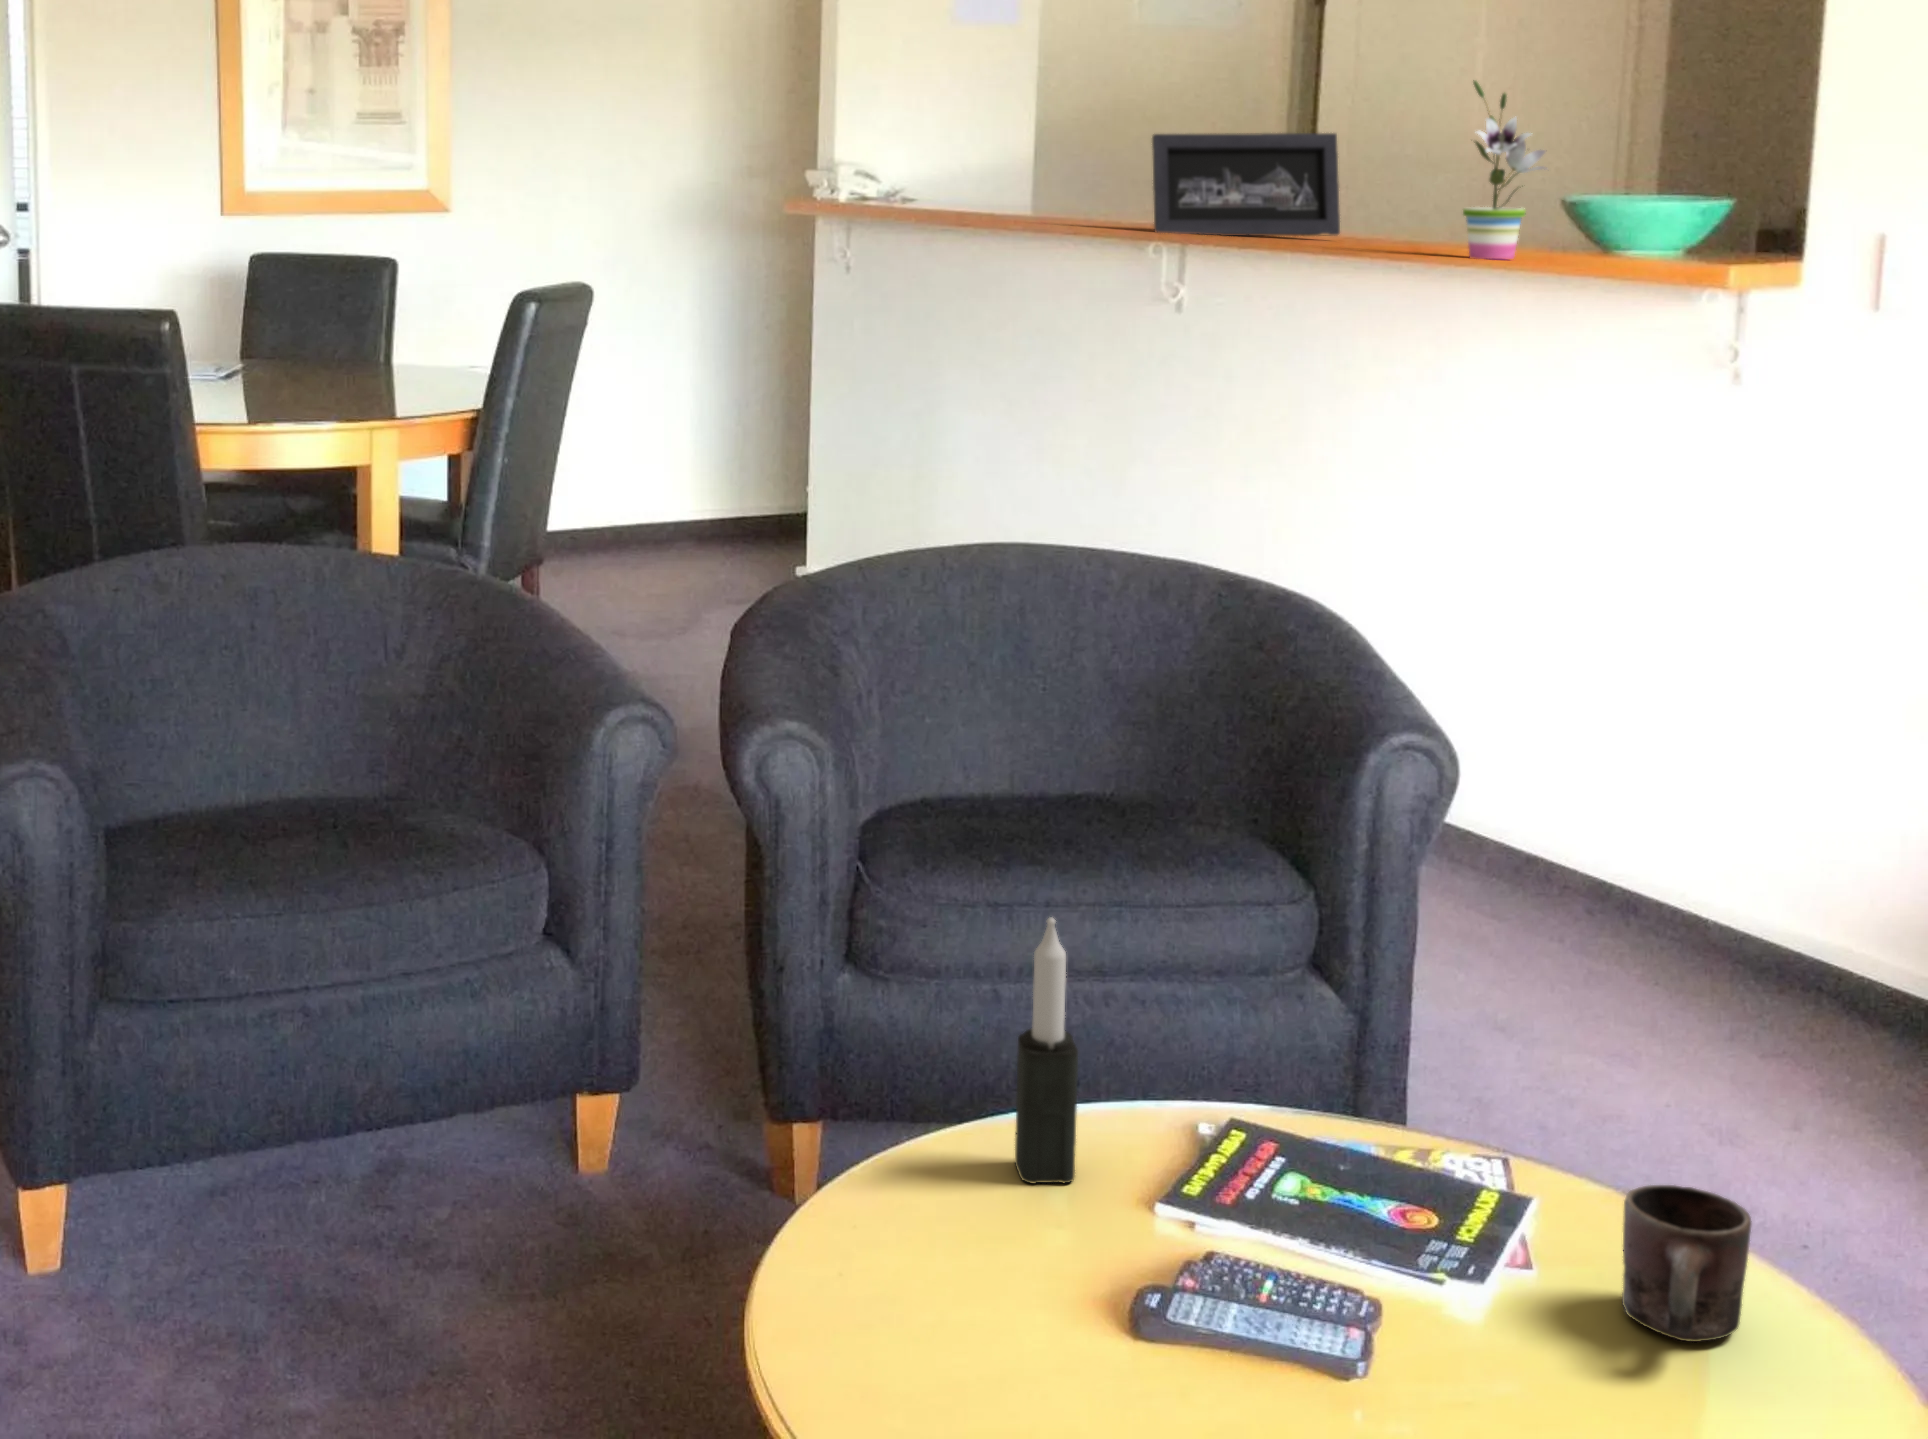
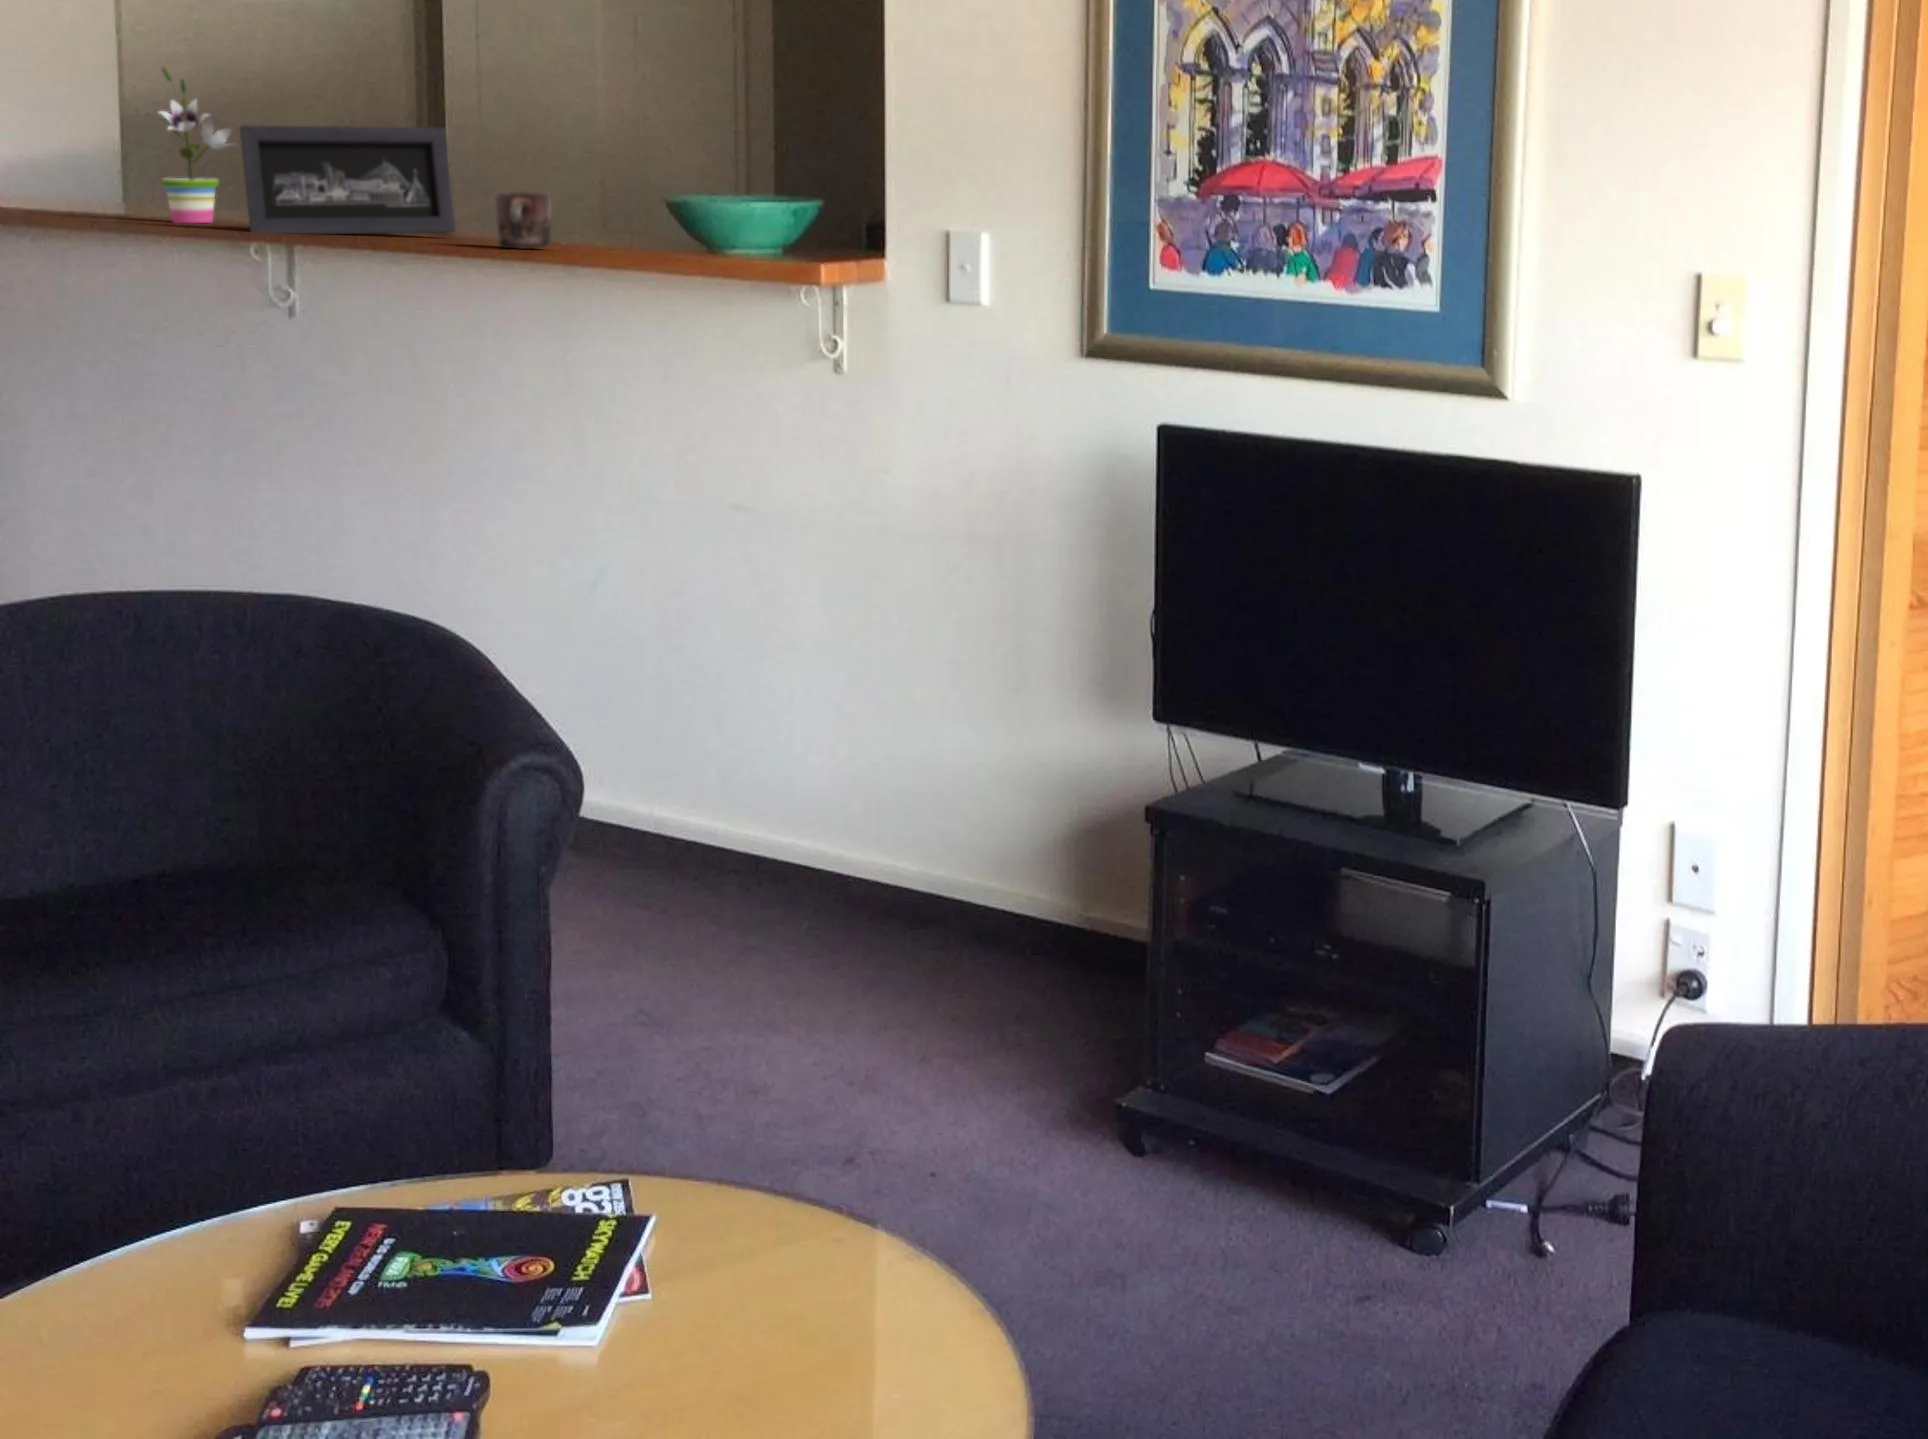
potted plant: present [1463,80,1546,259] -> present [160,67,235,223]
candle: present [1015,918,1078,1183] -> none [62,1039,147,1346]
mug: present [1622,1185,1752,1342] -> present [494,191,551,249]

